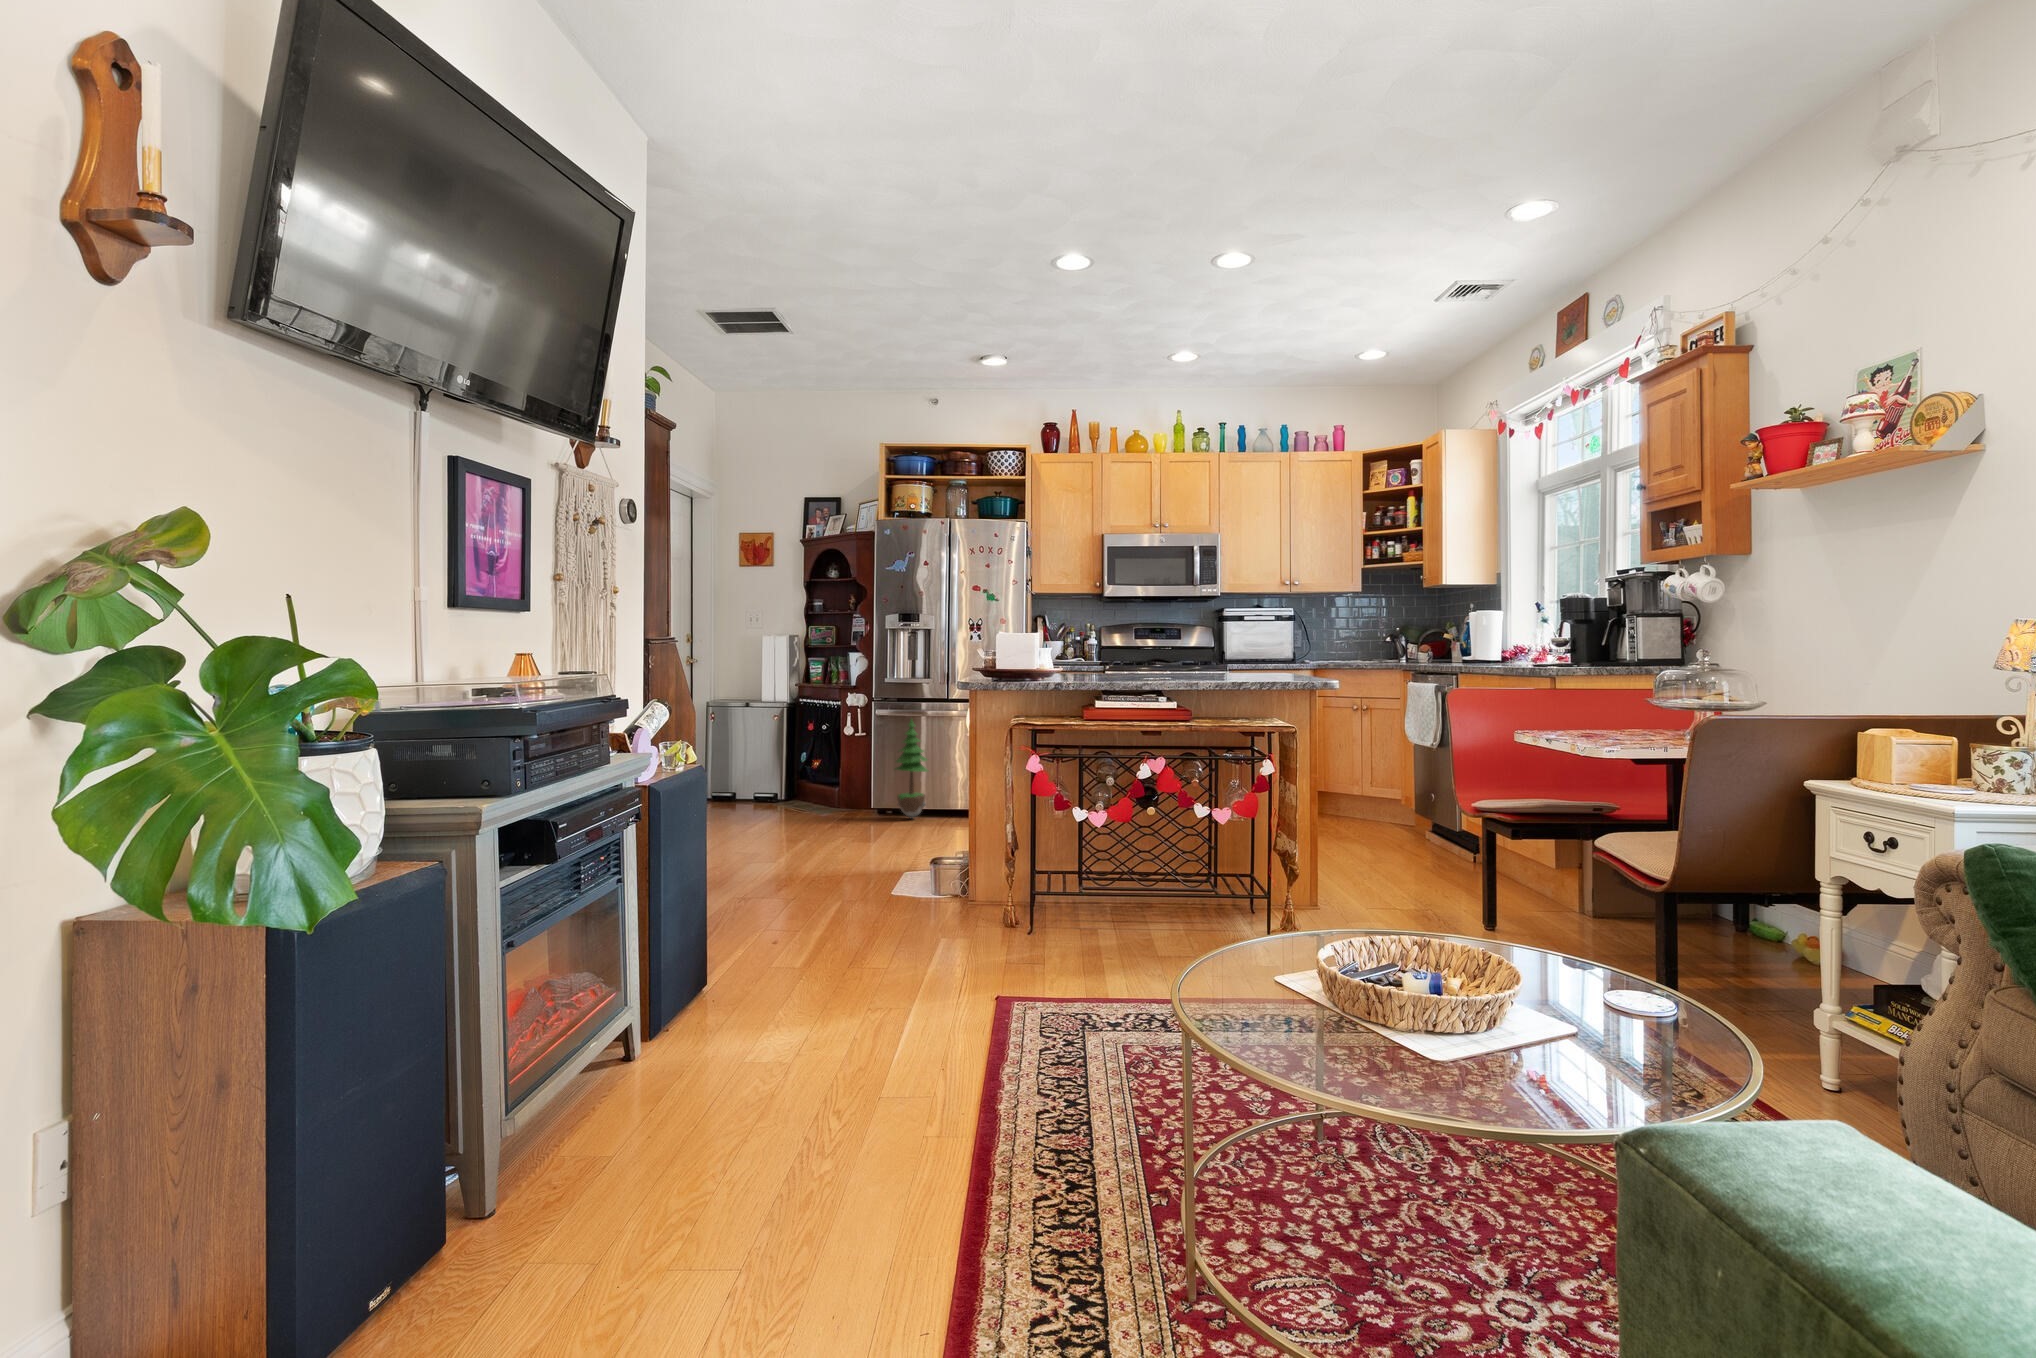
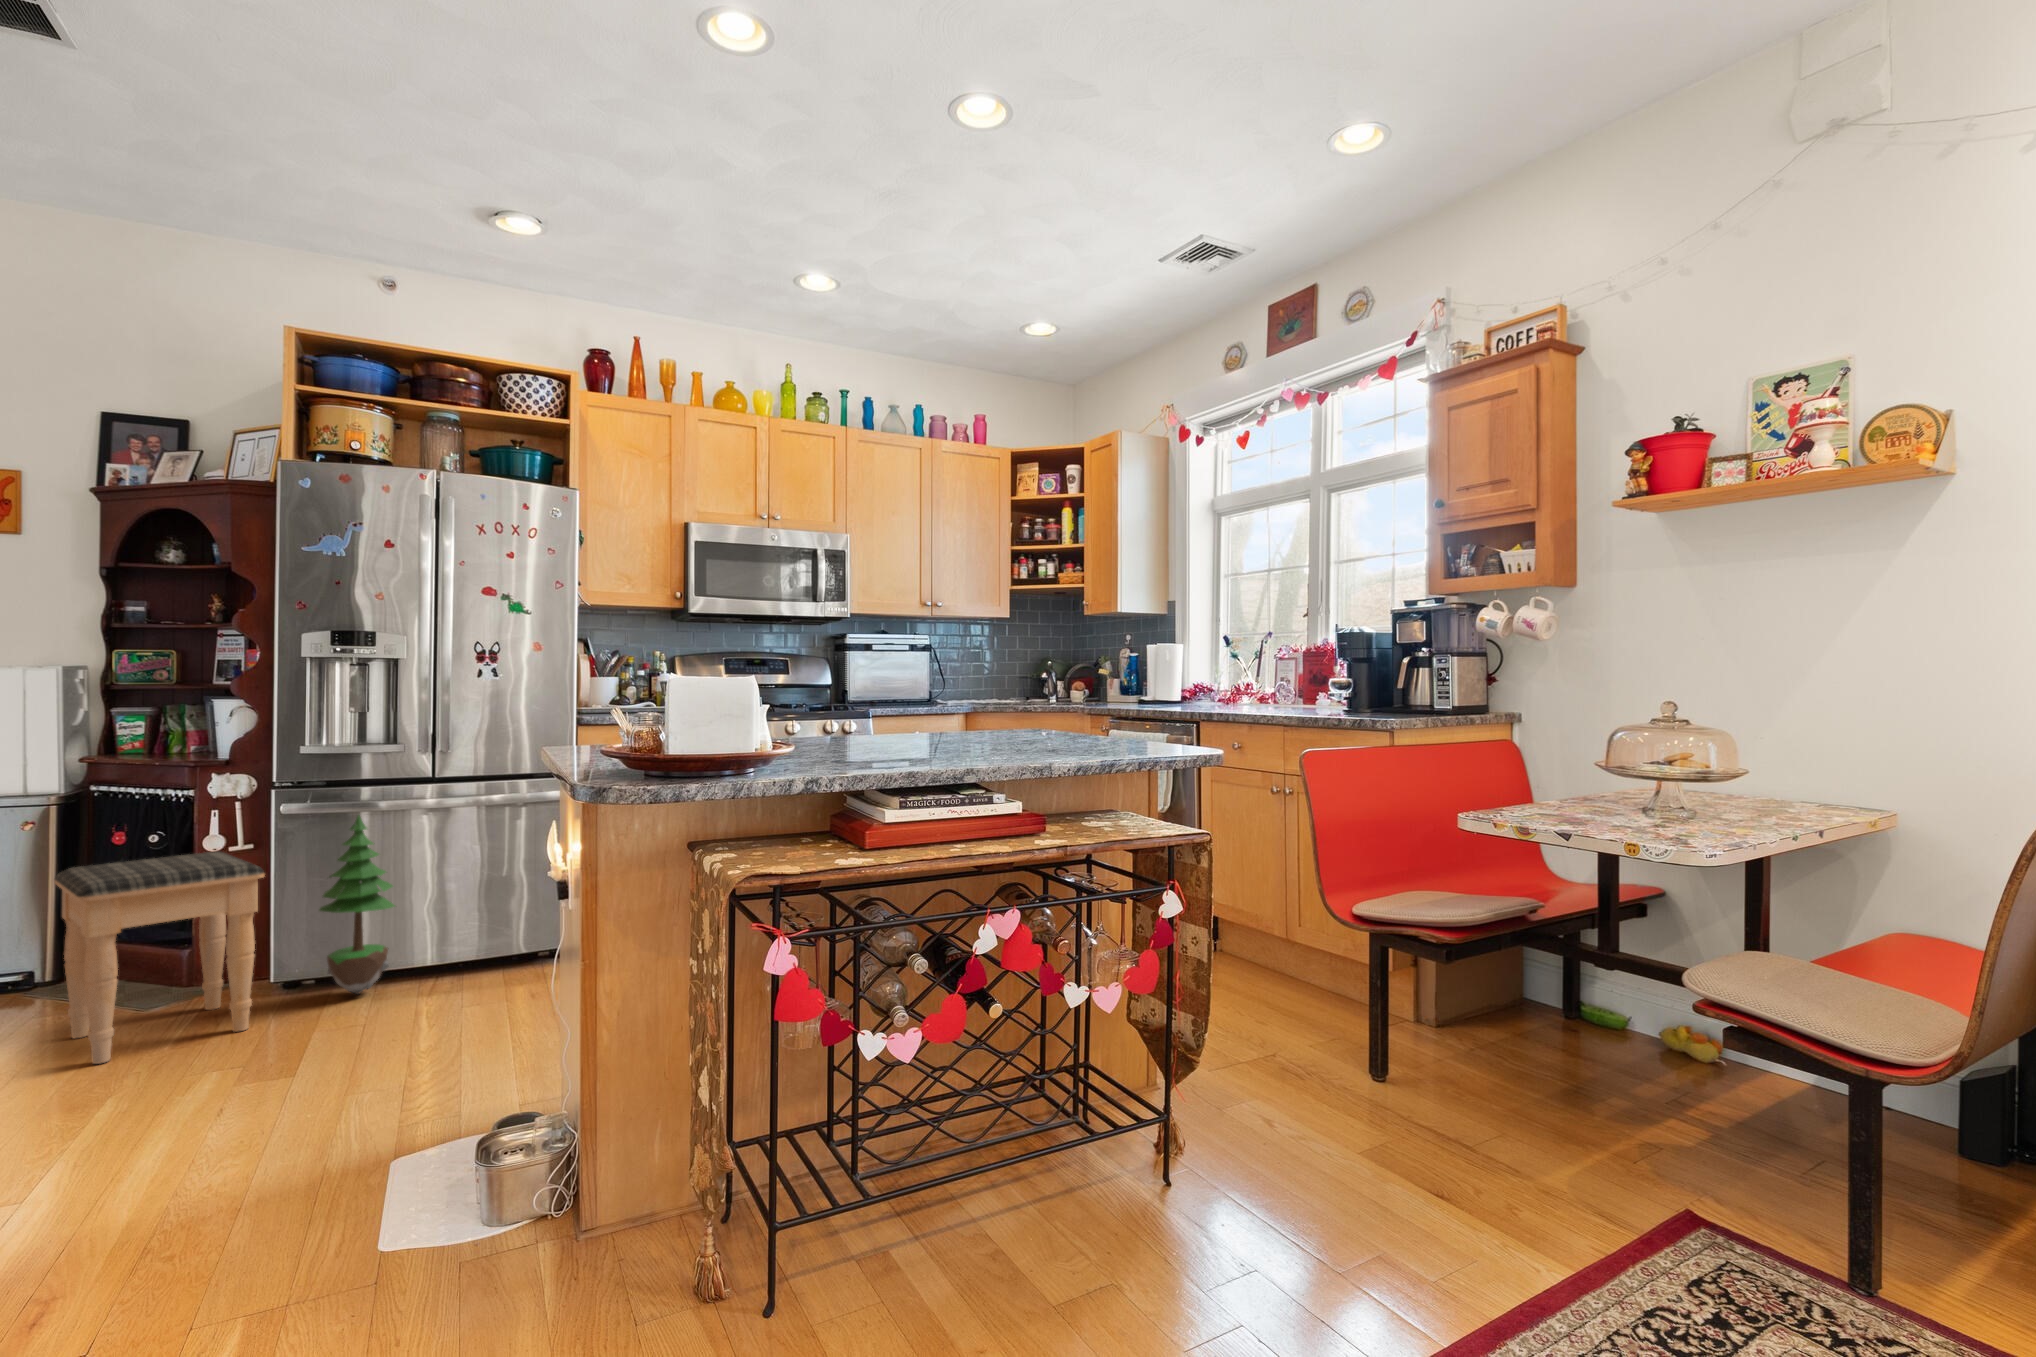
footstool: none [787,734,868,829] -> present [54,851,265,1064]

